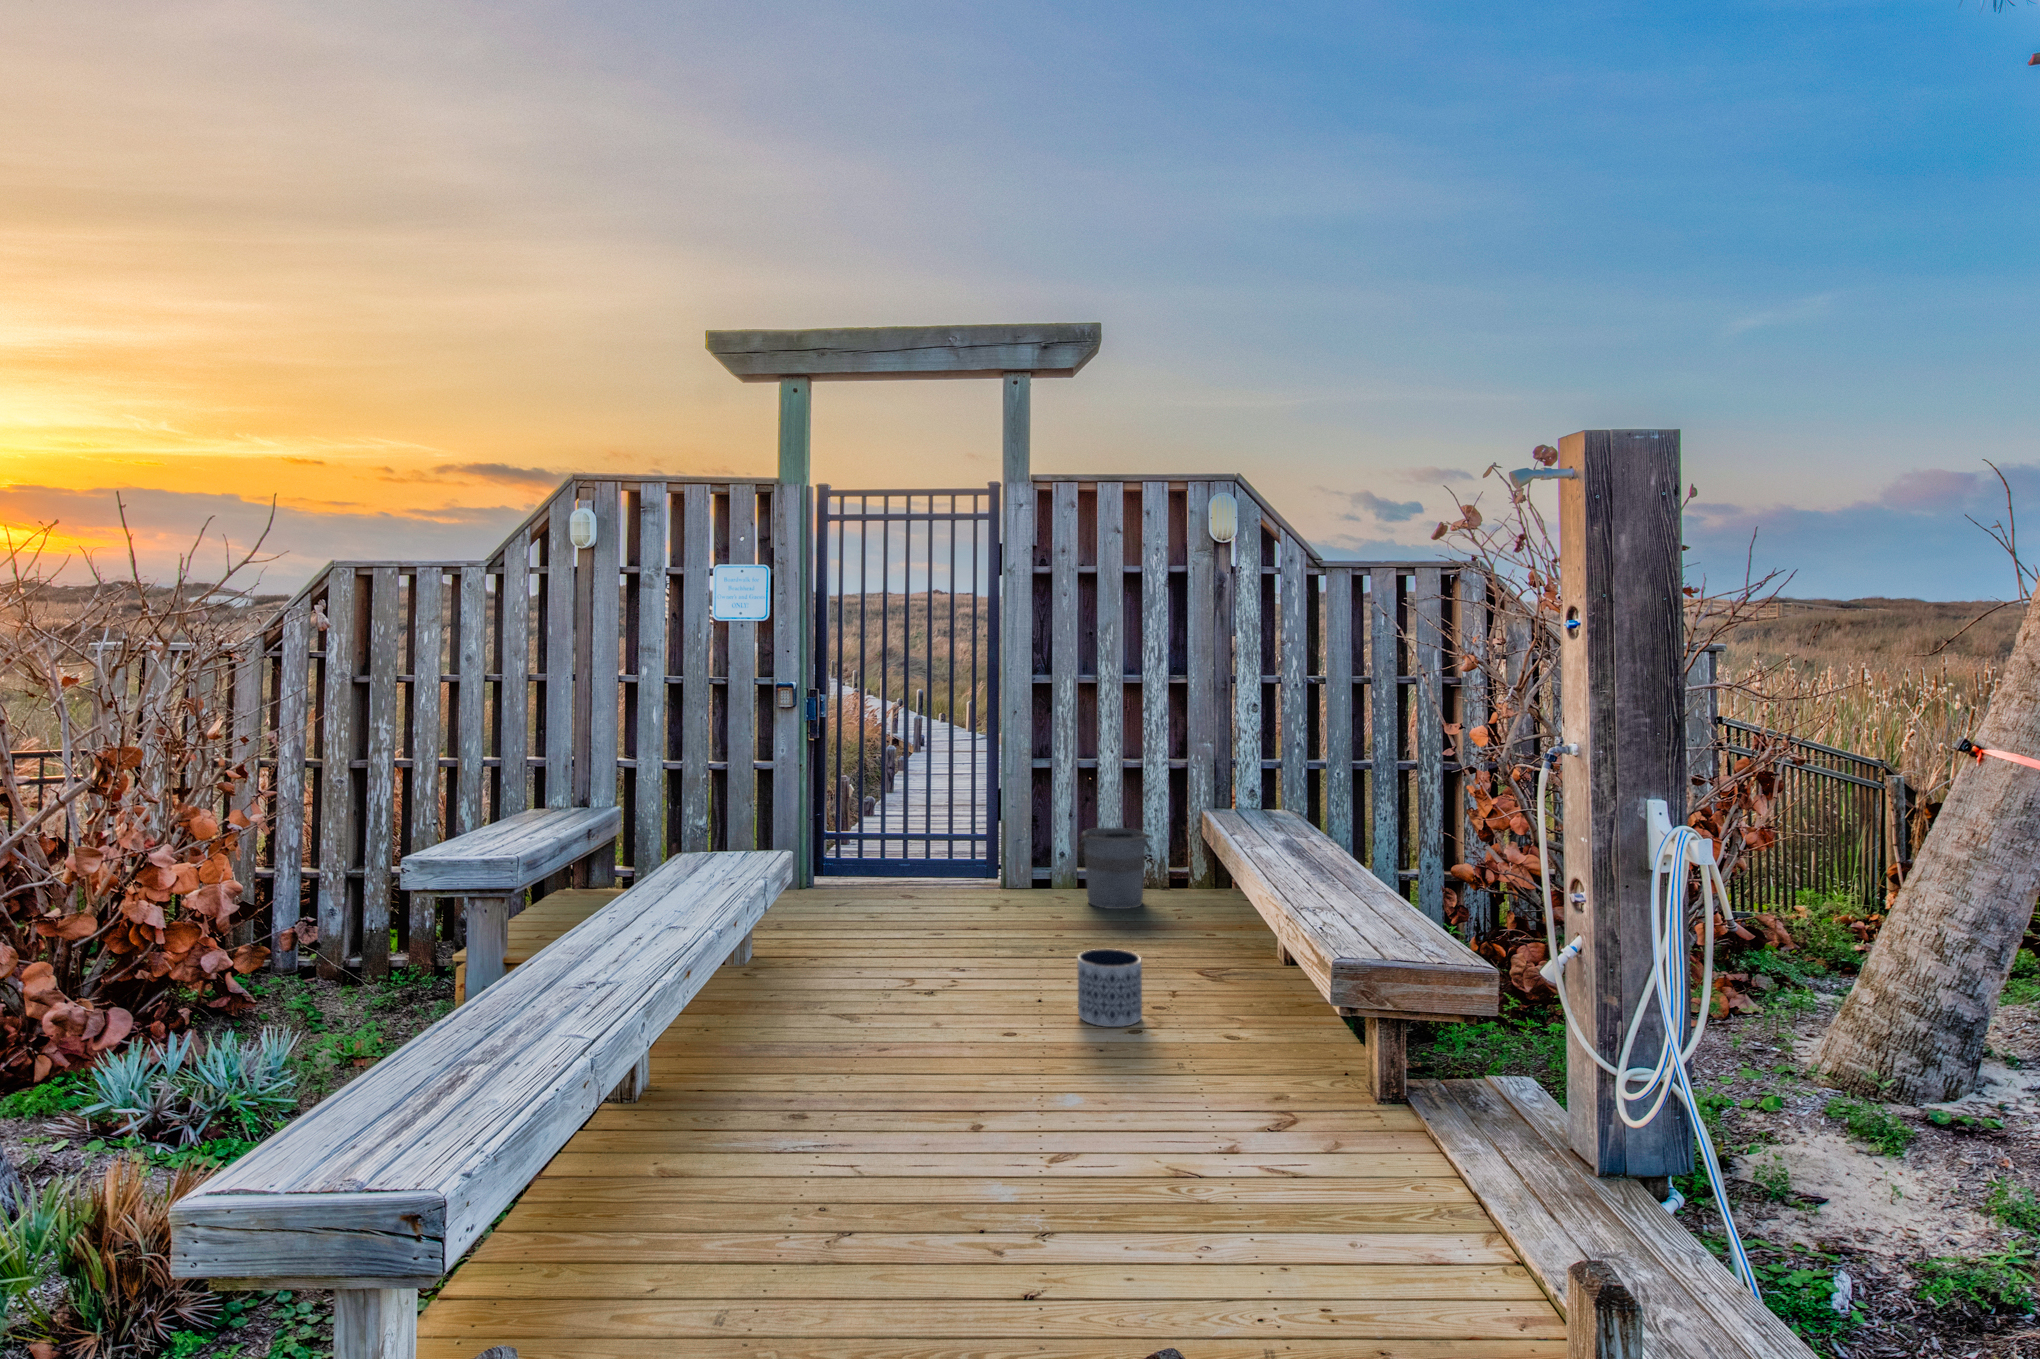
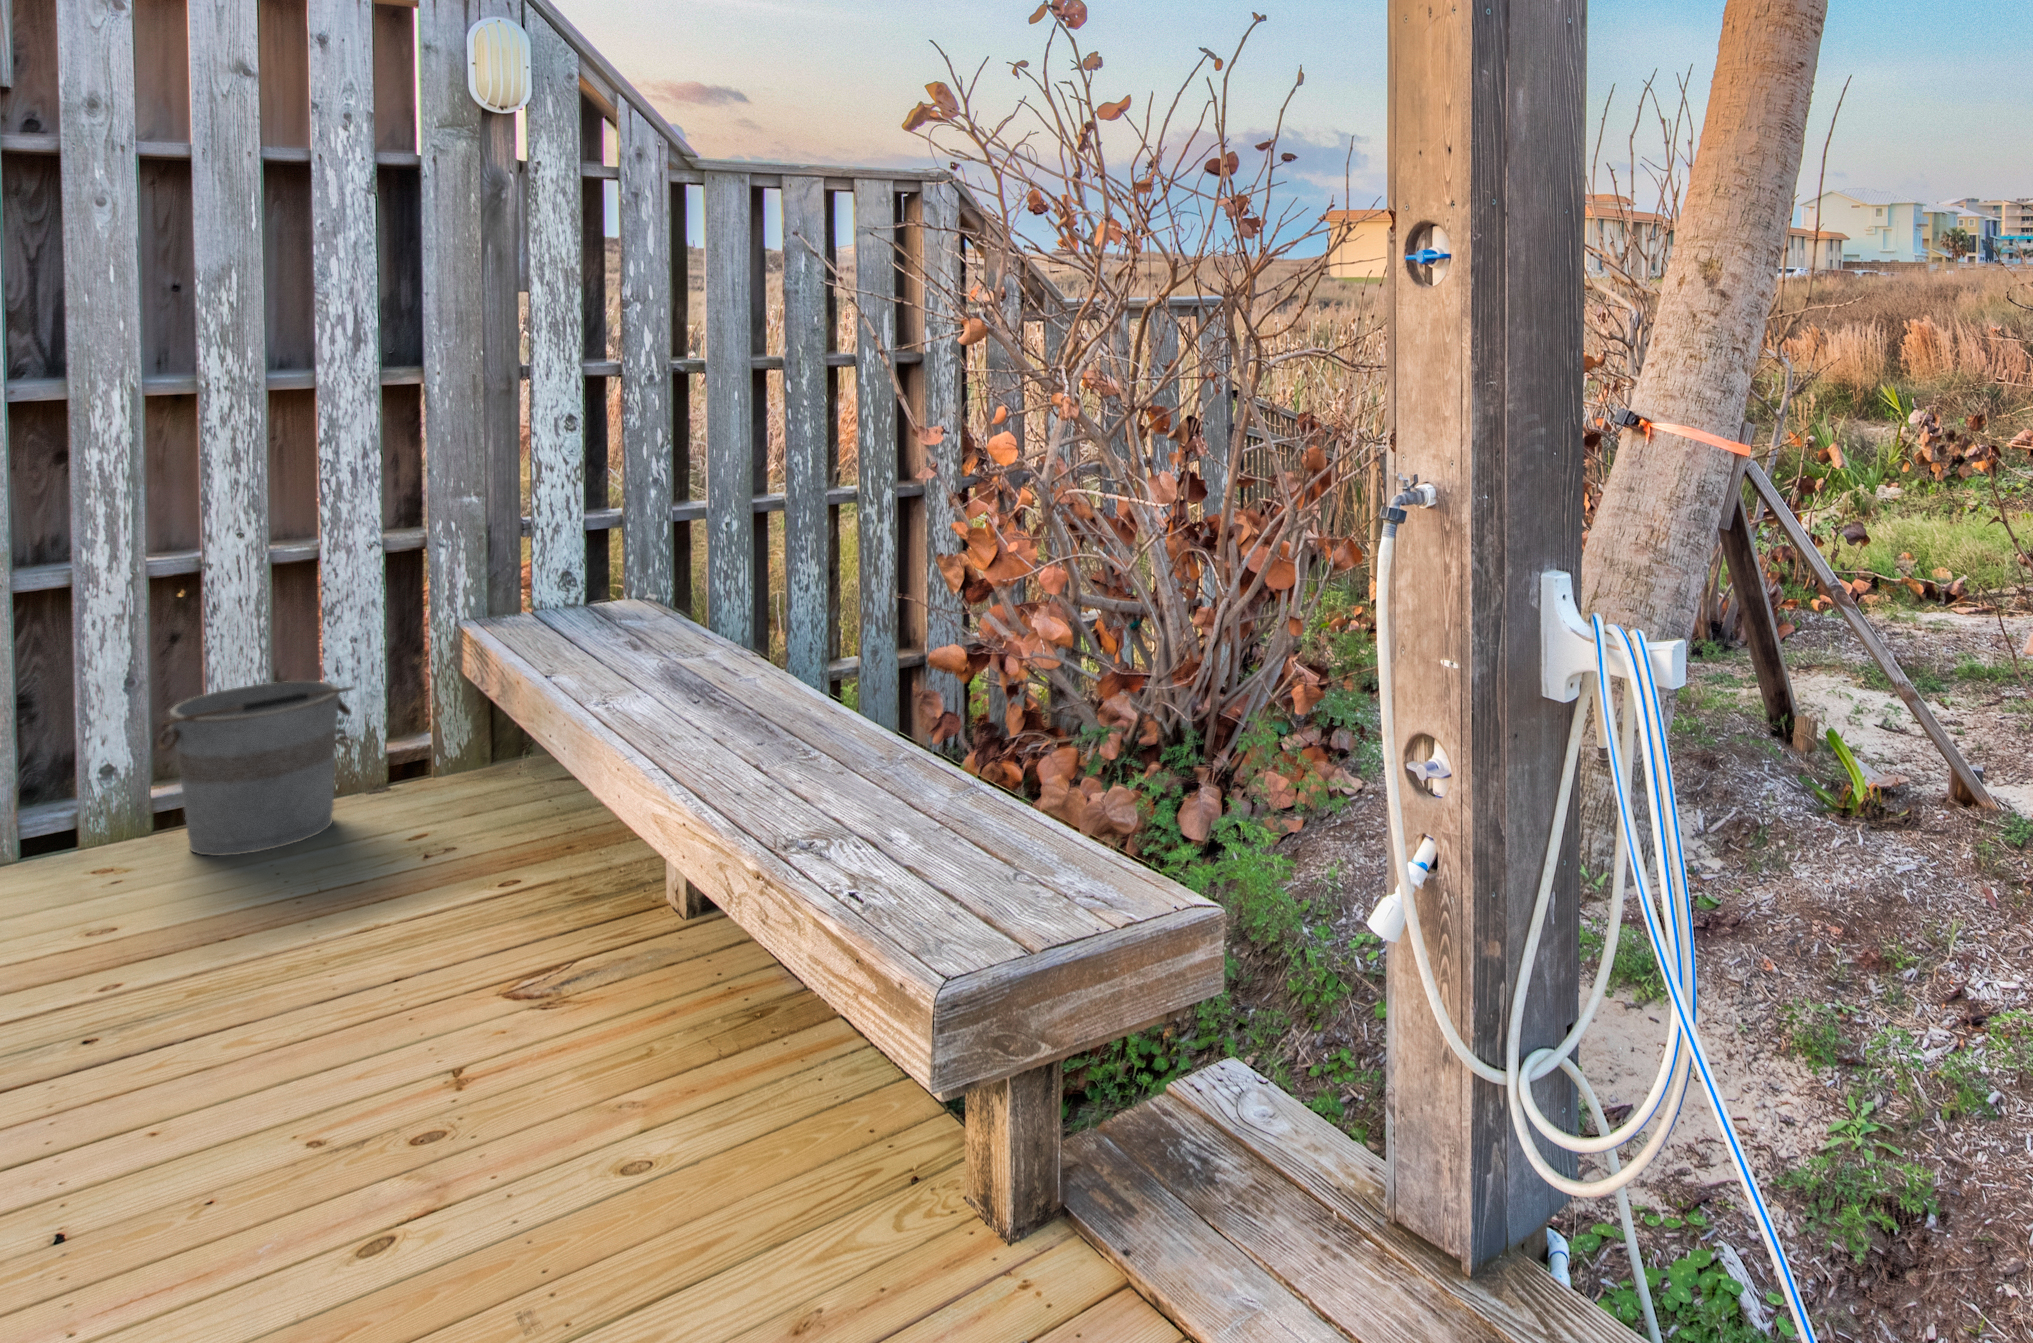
planter: present [1078,949,1142,1027] -> none [284,992,482,1209]

